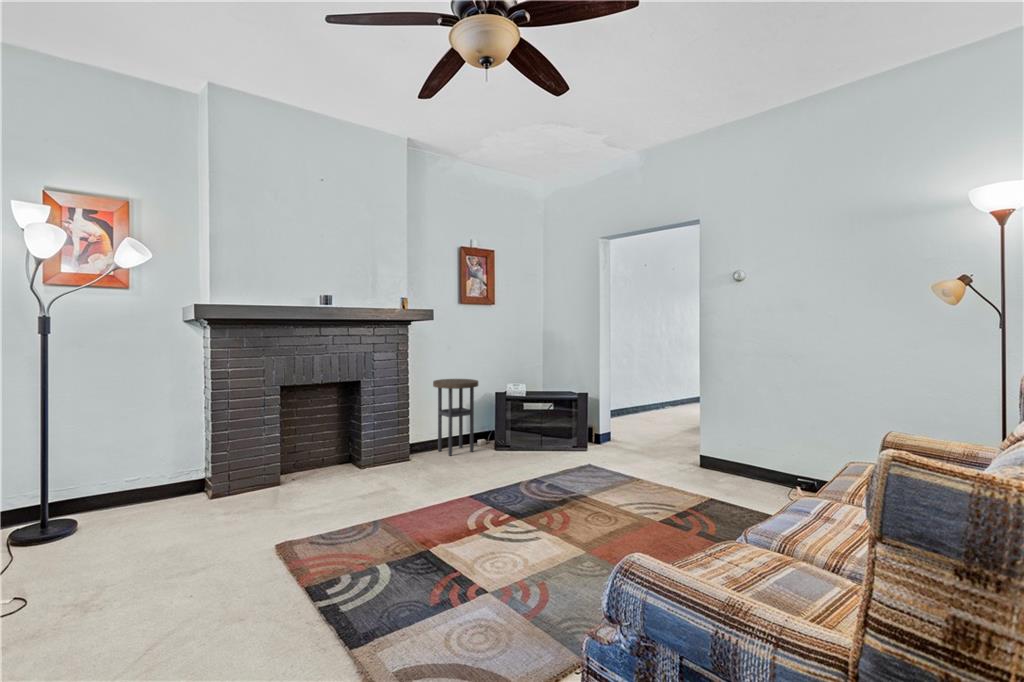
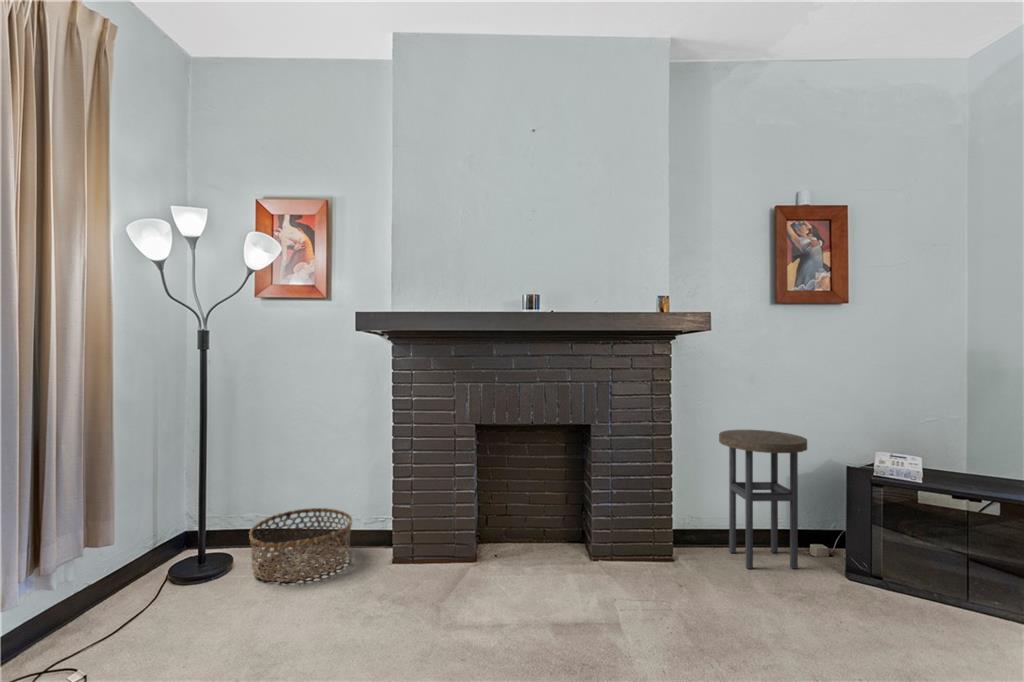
basket: none [72,468,173,526] -> present [249,508,352,582]

